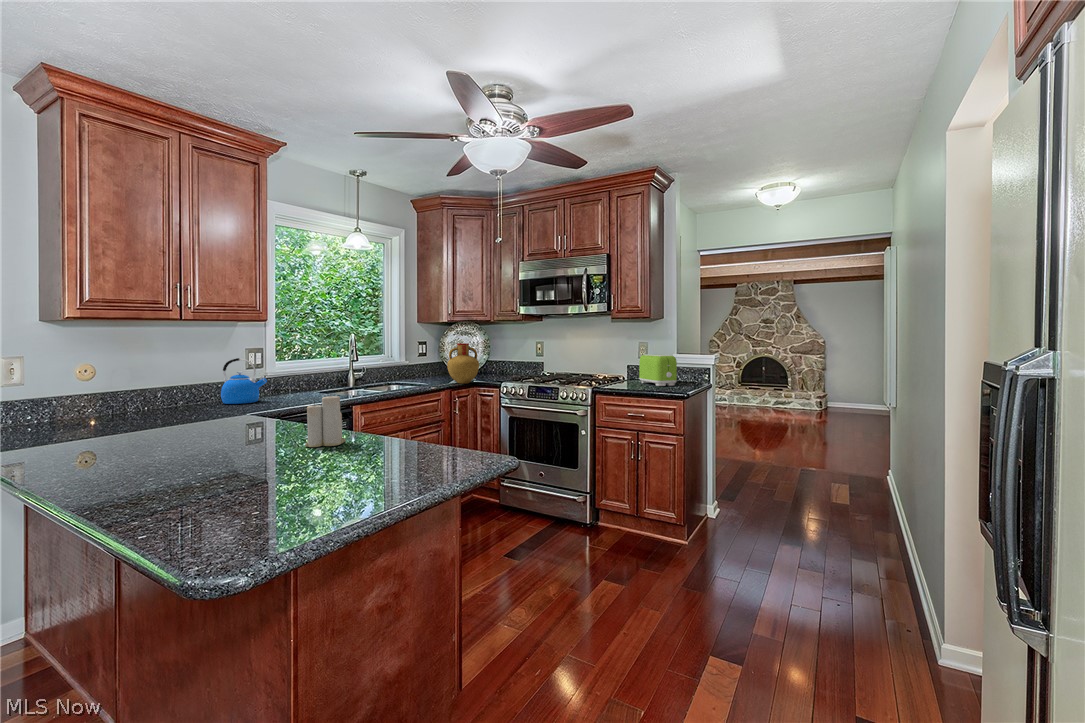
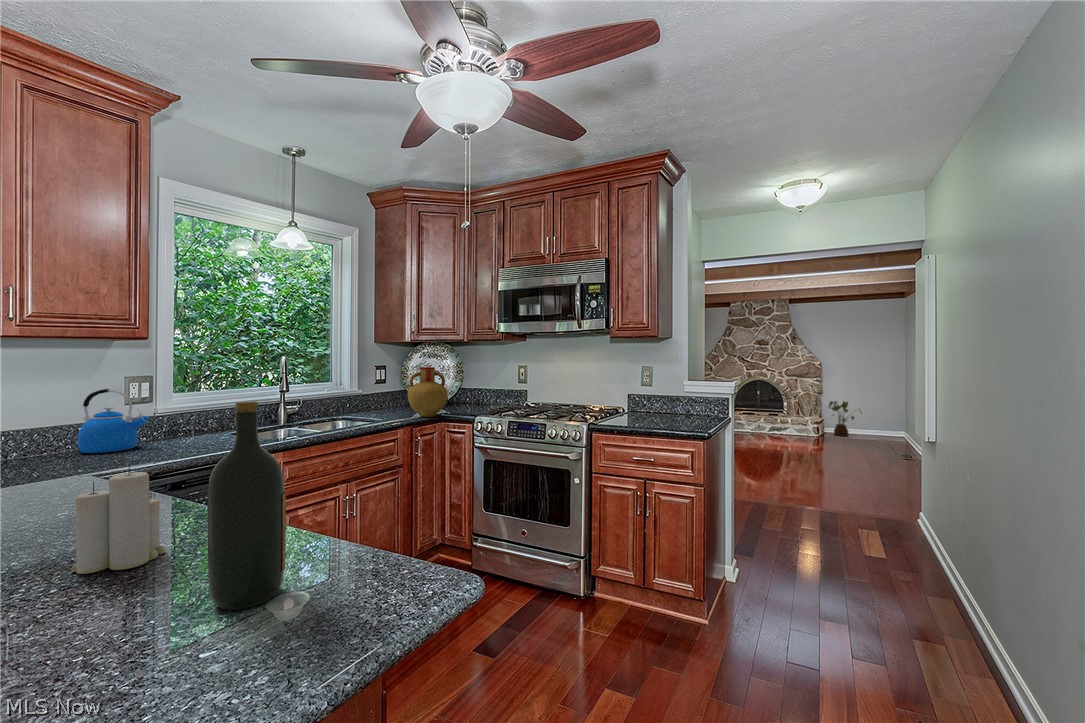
toaster: present [639,354,677,386] -> none [644,381,692,421]
wine bottle: none [388,356,423,456] -> present [207,402,286,610]
house plant: none [831,377,863,410] -> present [828,401,854,436]

